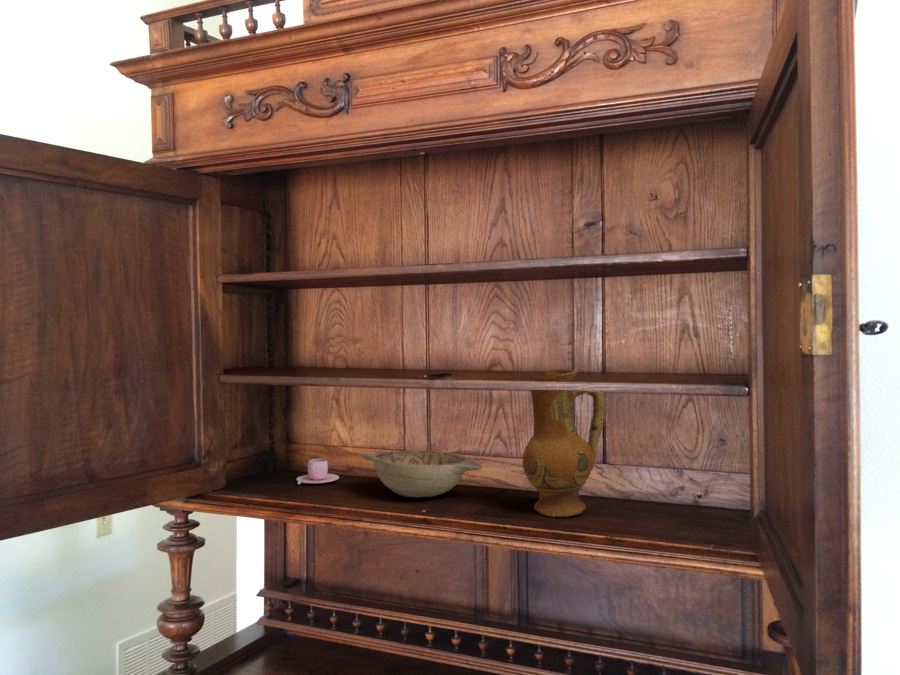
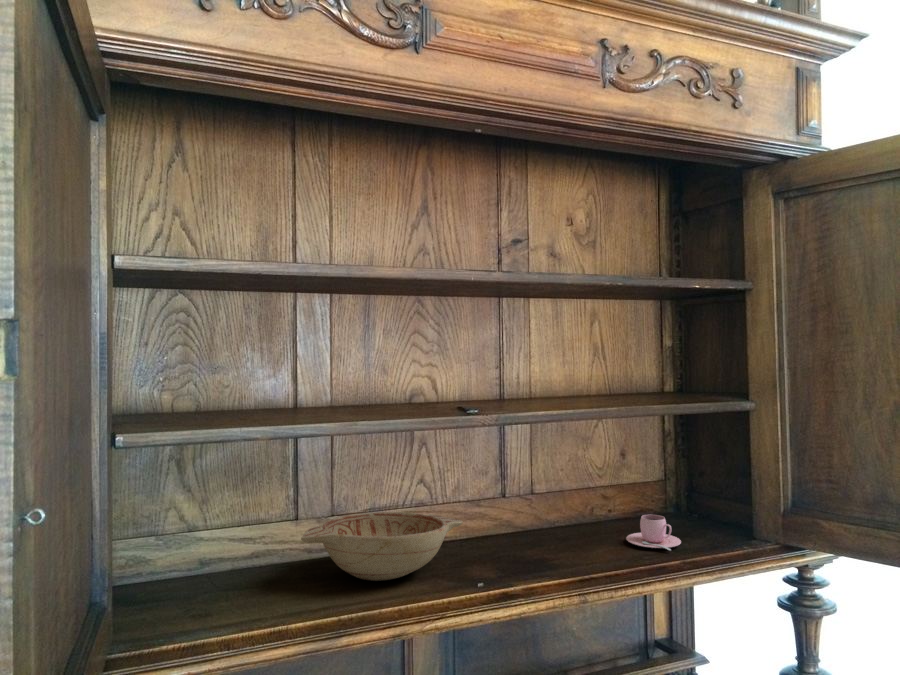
ceramic jug: present [523,369,606,517] -> none [508,396,585,560]
teacup: present [297,459,339,484] -> present [626,515,681,550]

